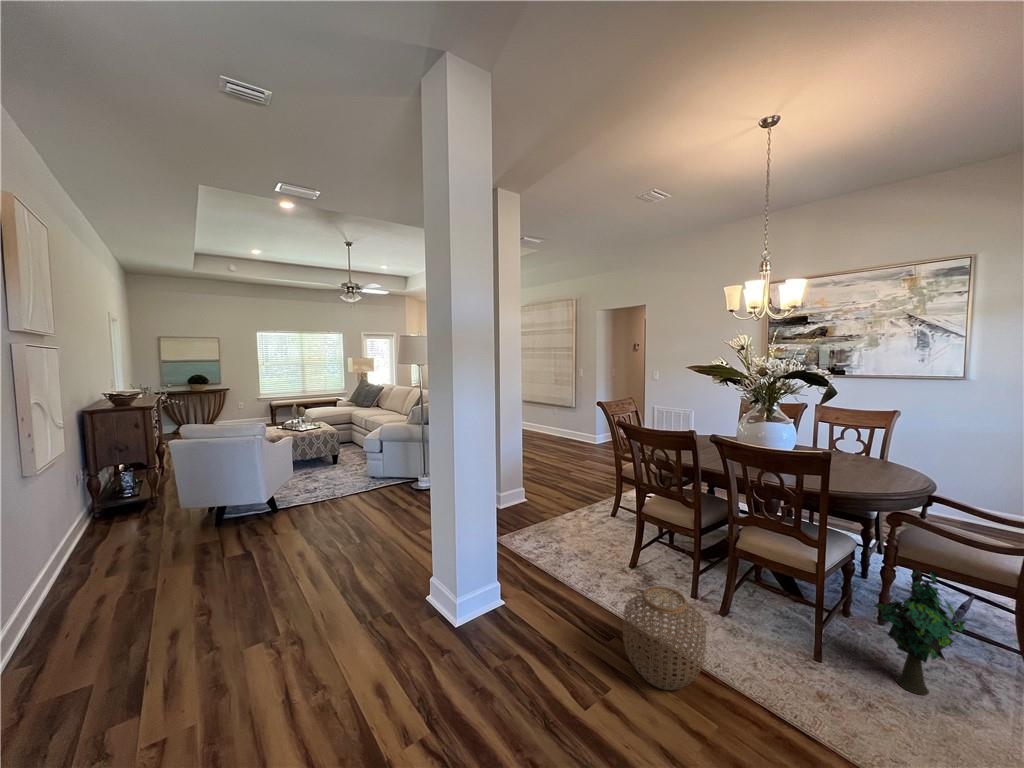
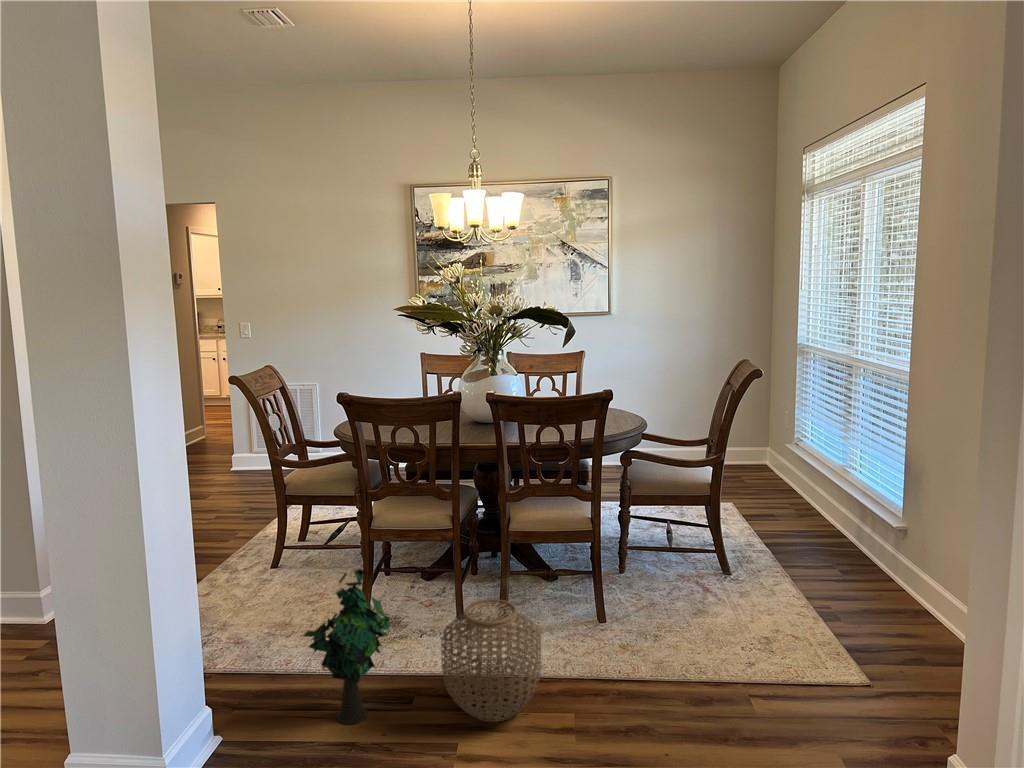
decorative plant: present [874,570,966,695] -> present [303,569,390,724]

